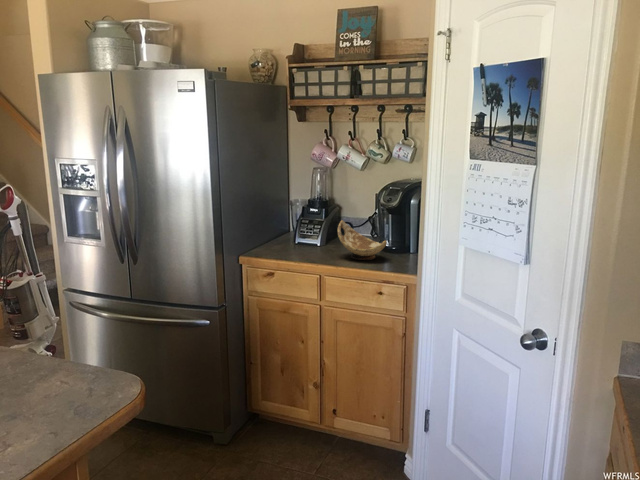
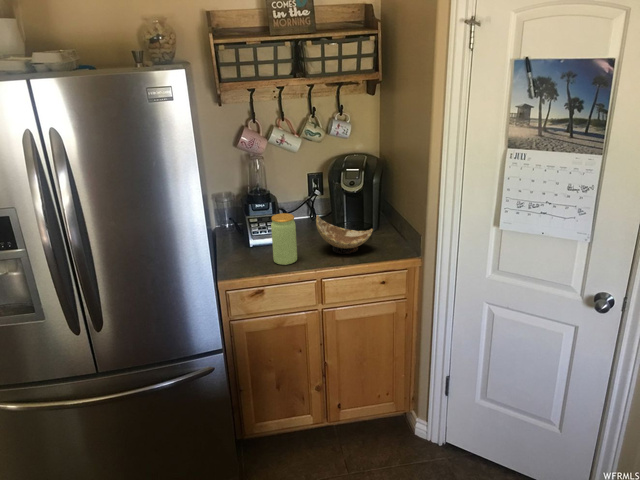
jar: none [294,213,316,258] -> present [271,213,297,265]

